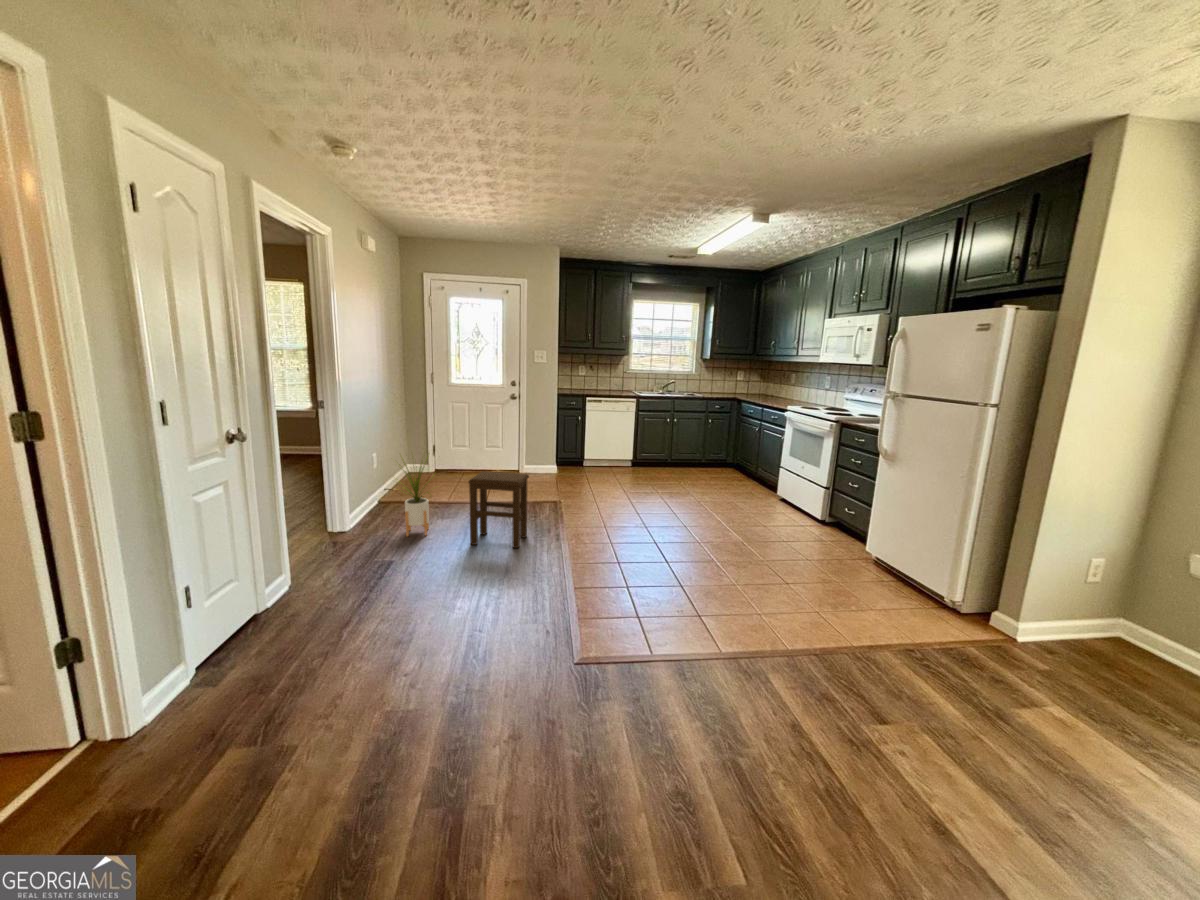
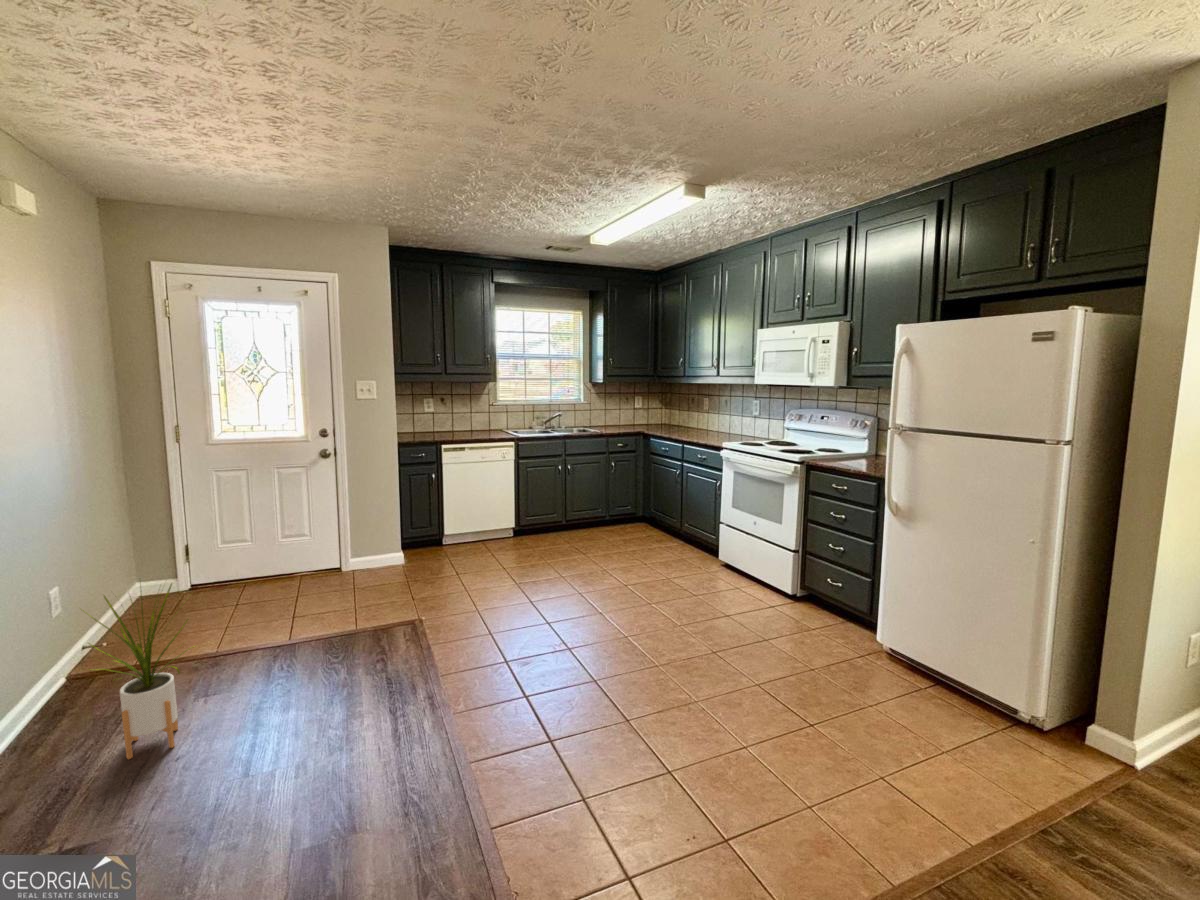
stool: present [469,471,529,548] -> none [258,601,378,752]

